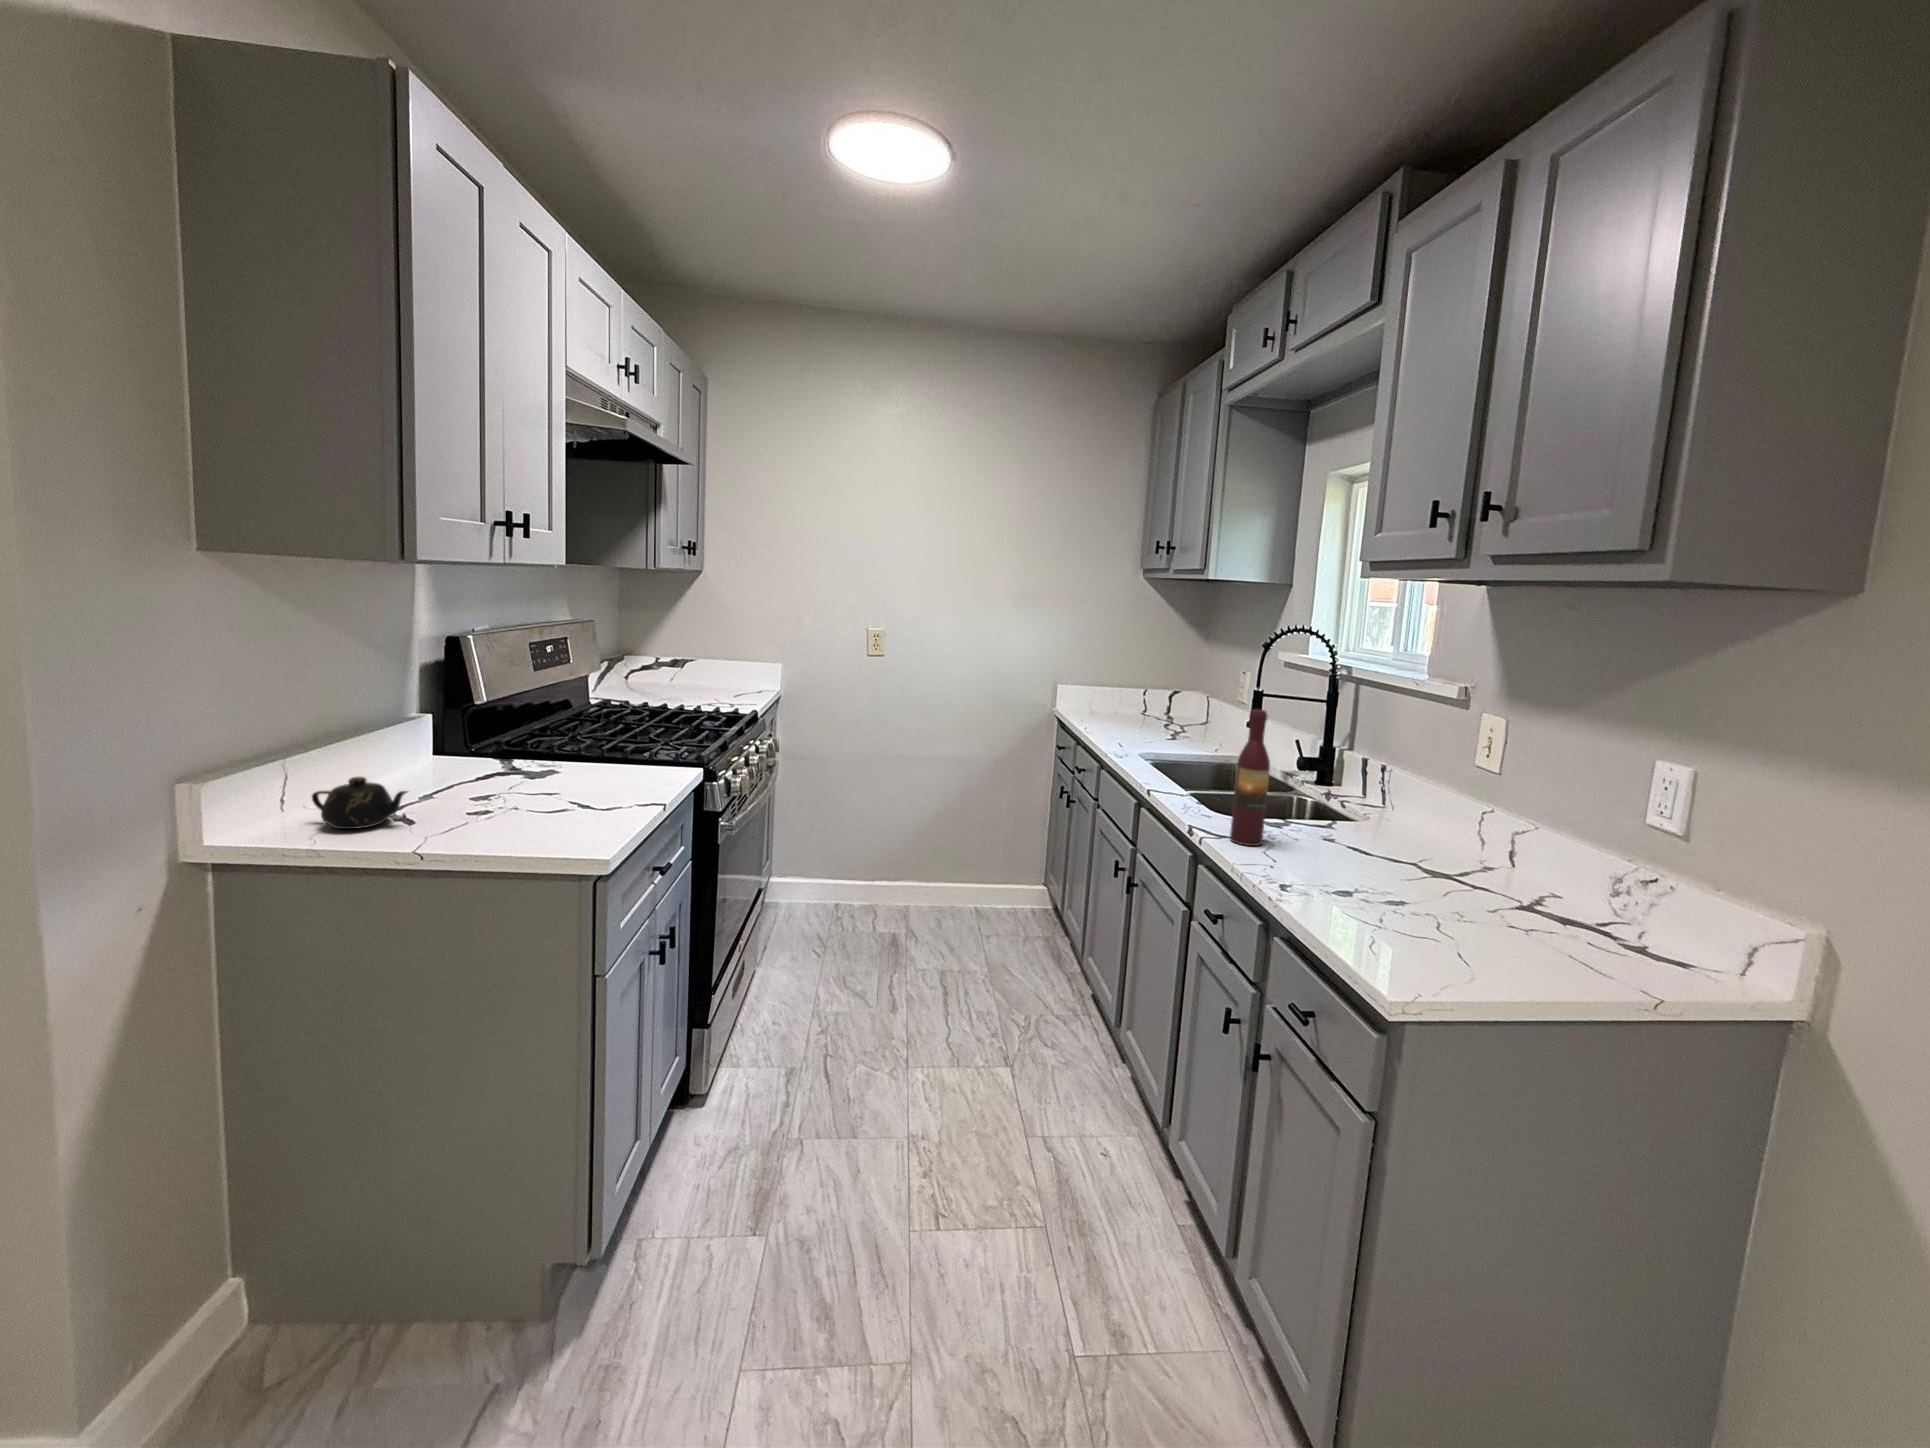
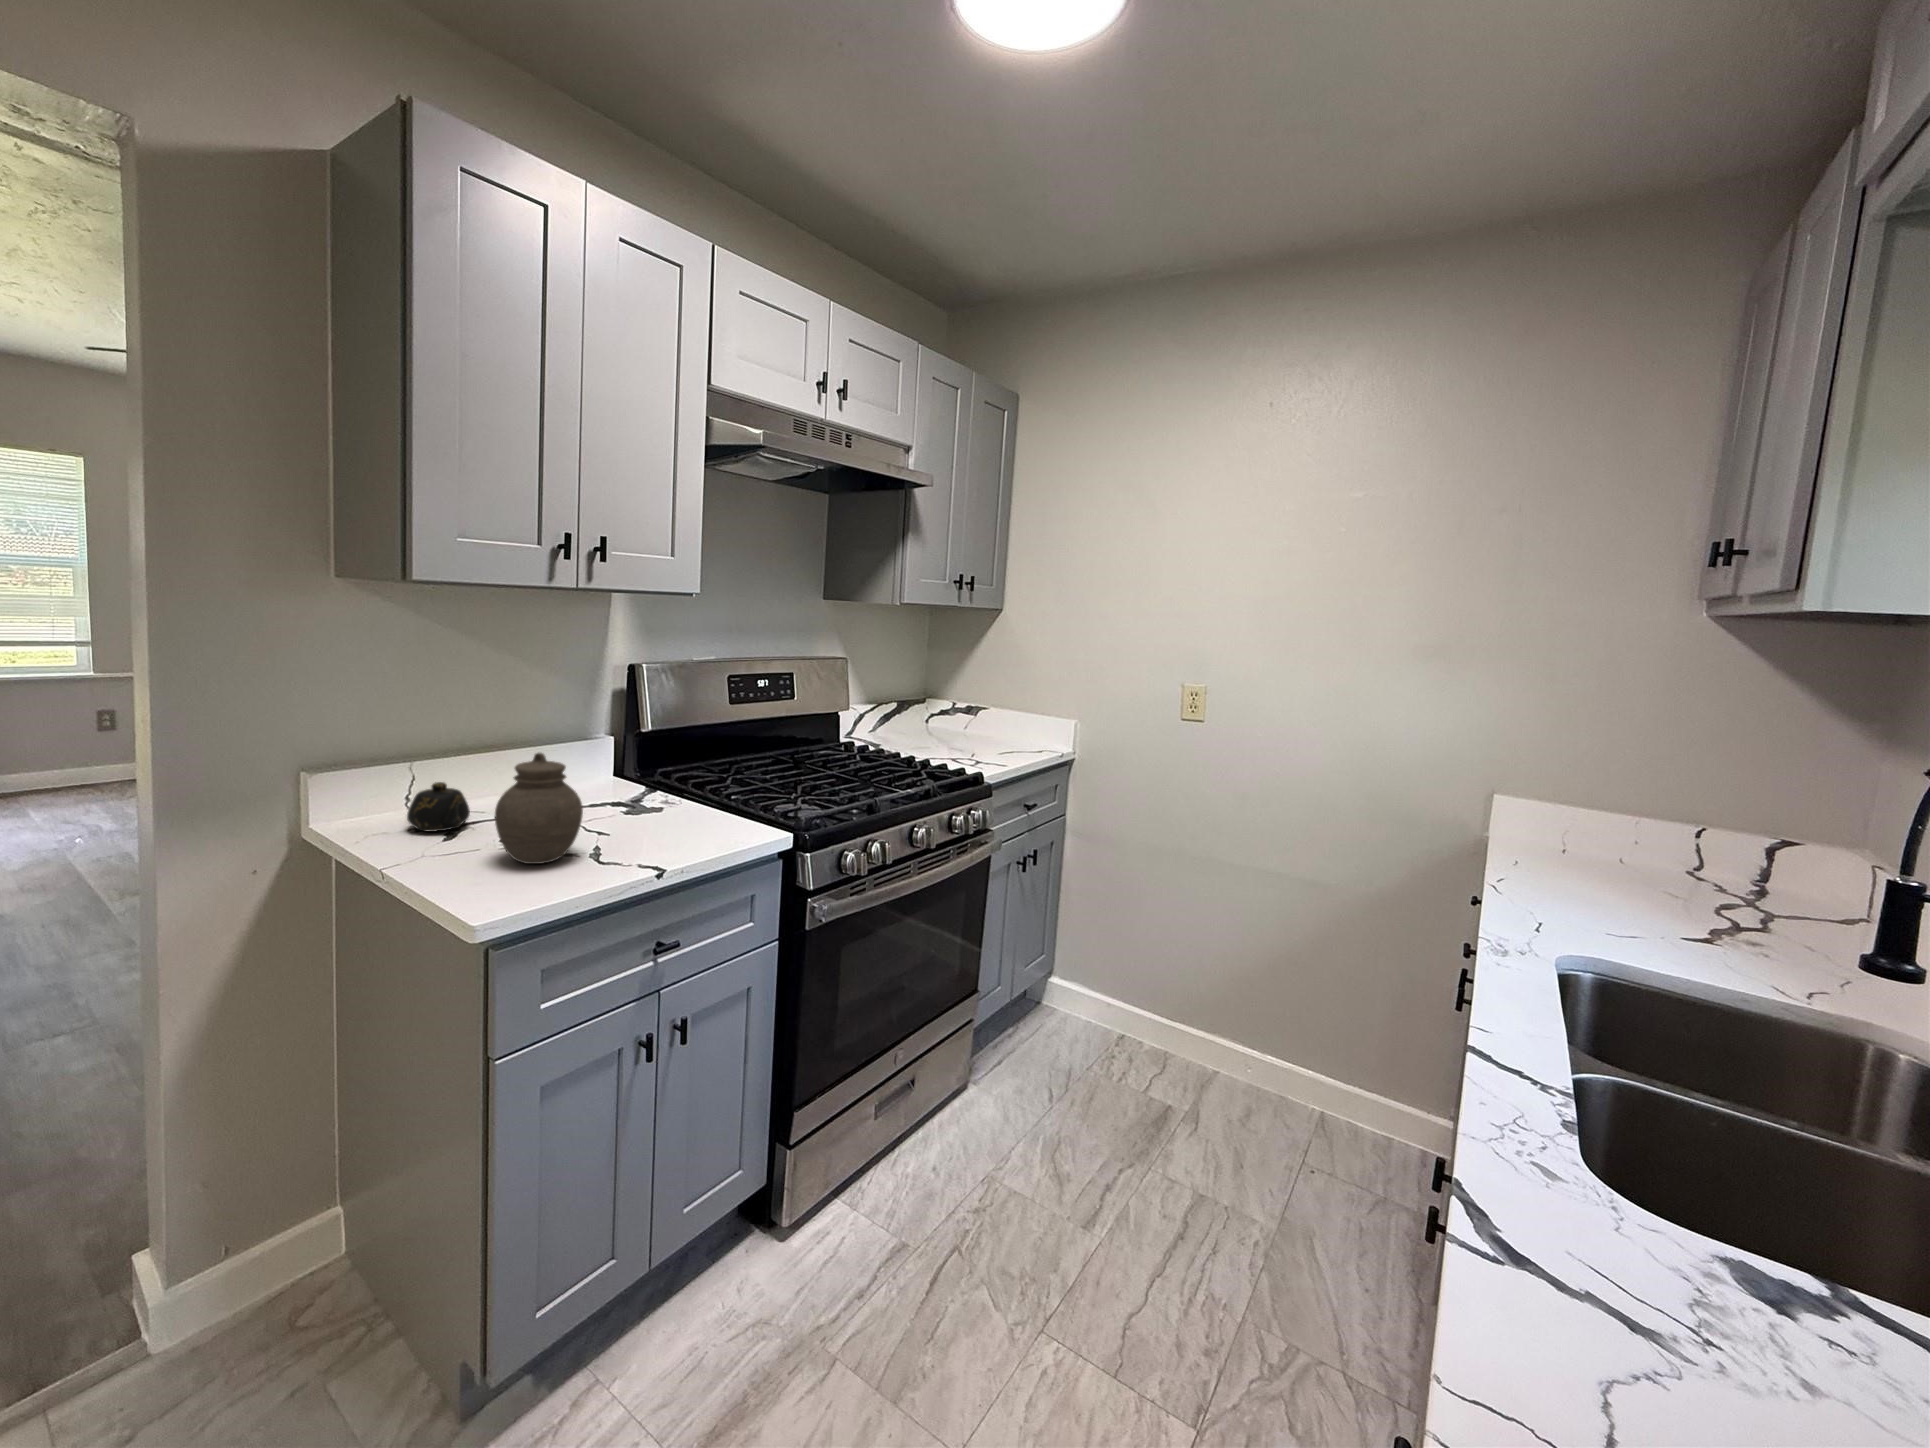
wine bottle: present [1230,709,1270,846] -> none [1526,935,1675,1348]
jar: none [495,725,579,827] -> present [495,752,583,864]

